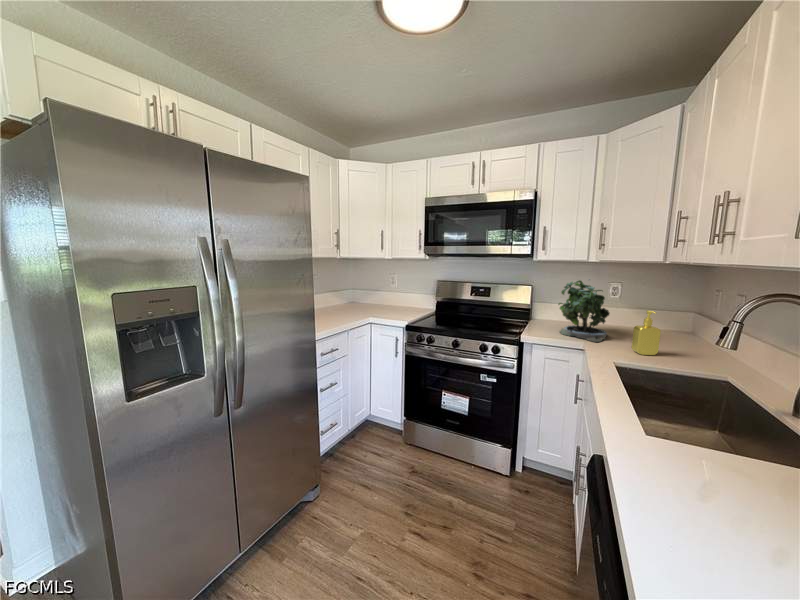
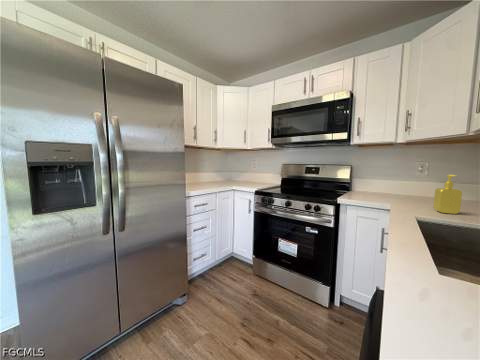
potted plant: present [558,279,610,342] -> none [369,154,415,204]

